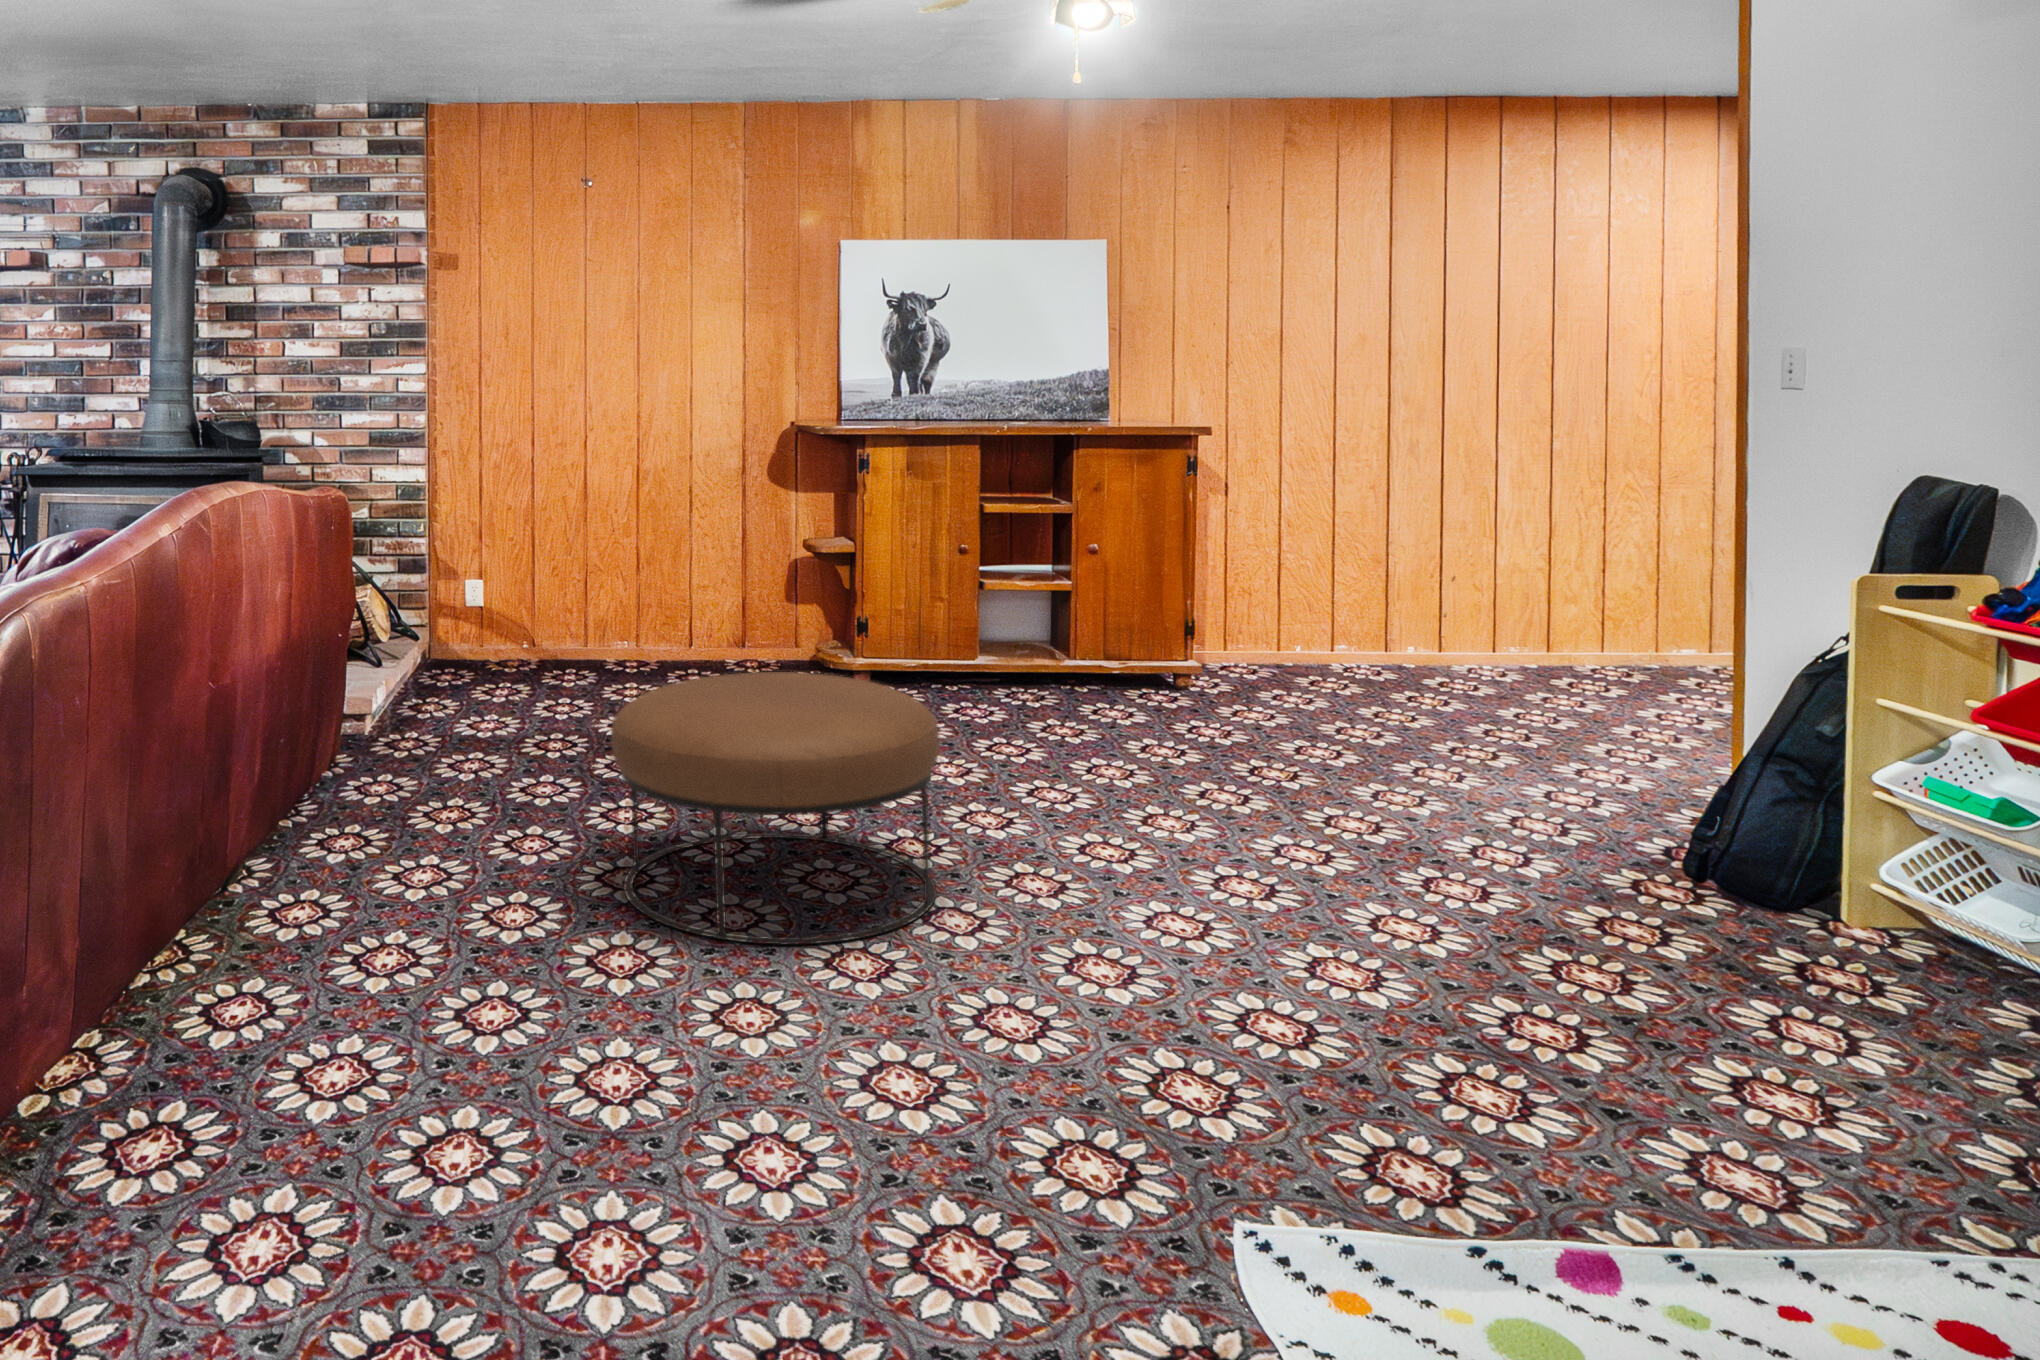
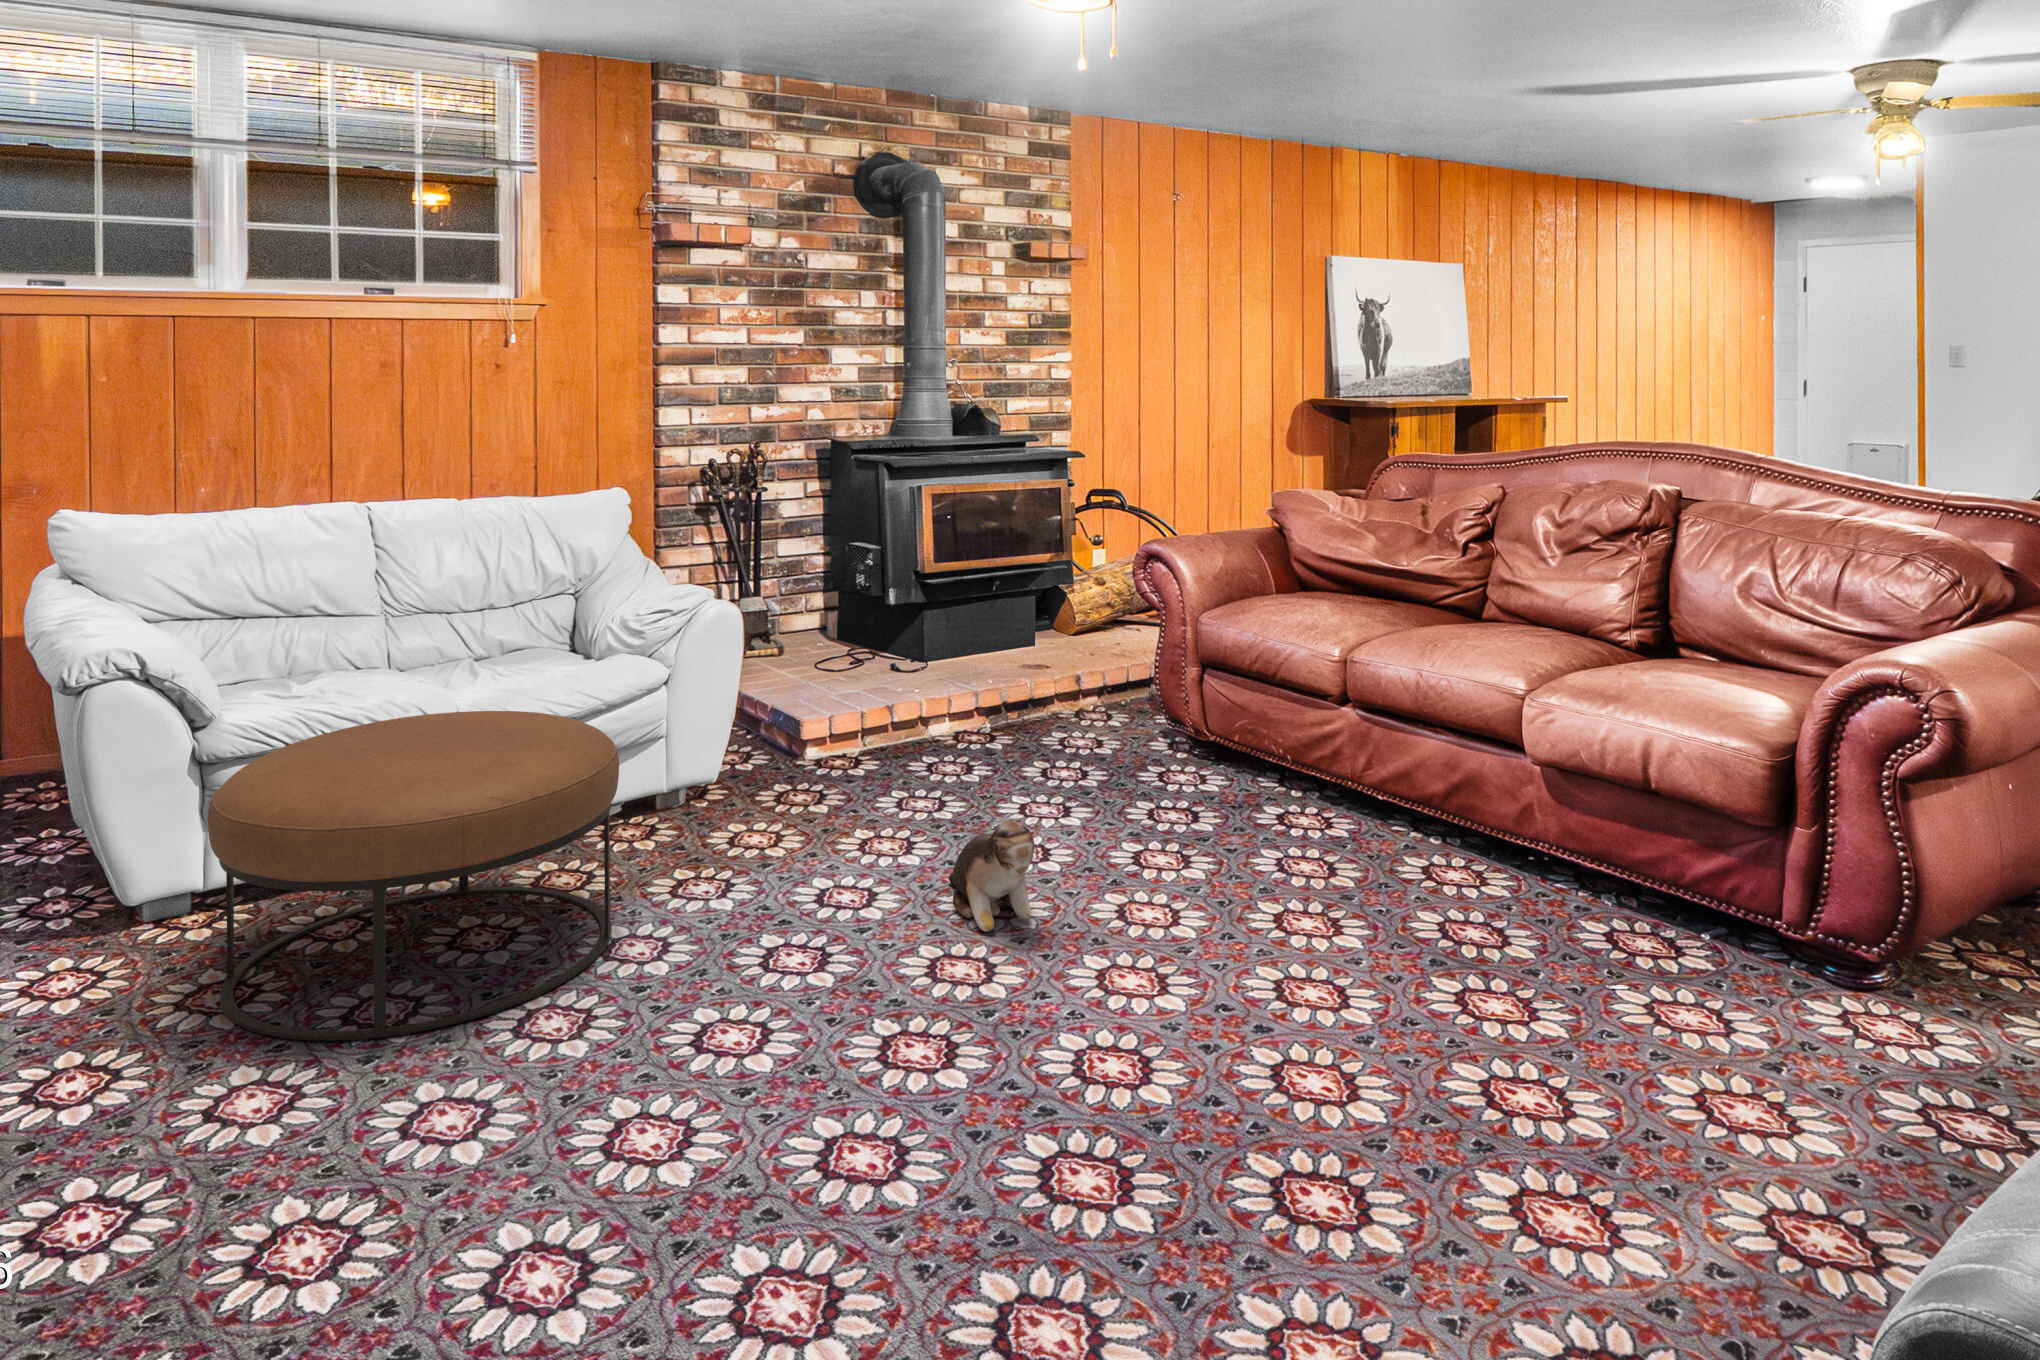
plush toy: none [1293,873,1388,997] -> present [949,821,1041,932]

